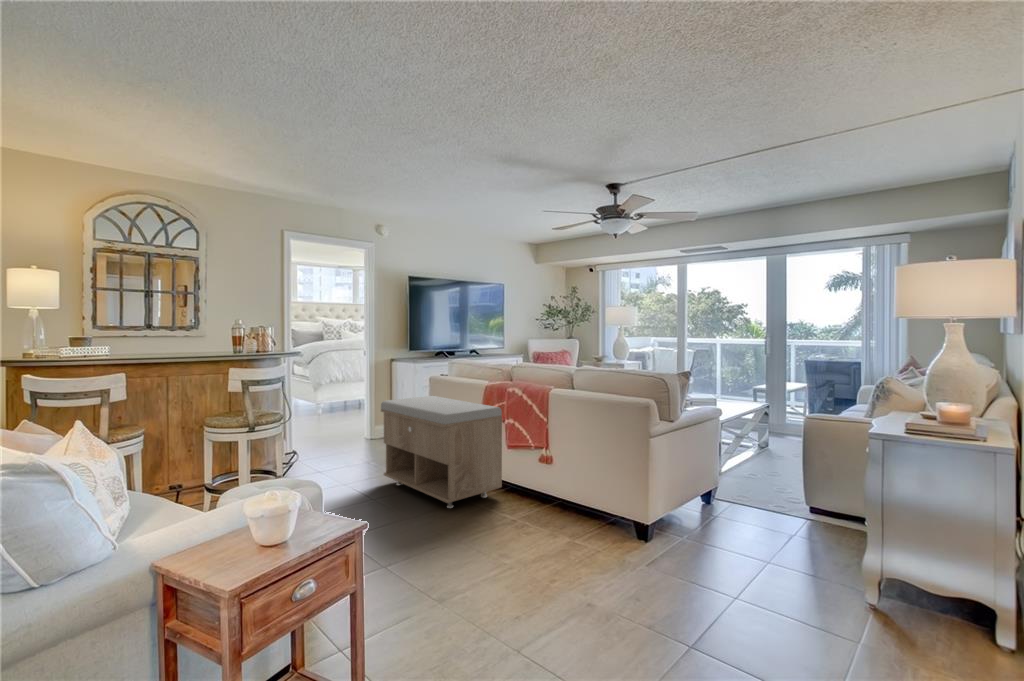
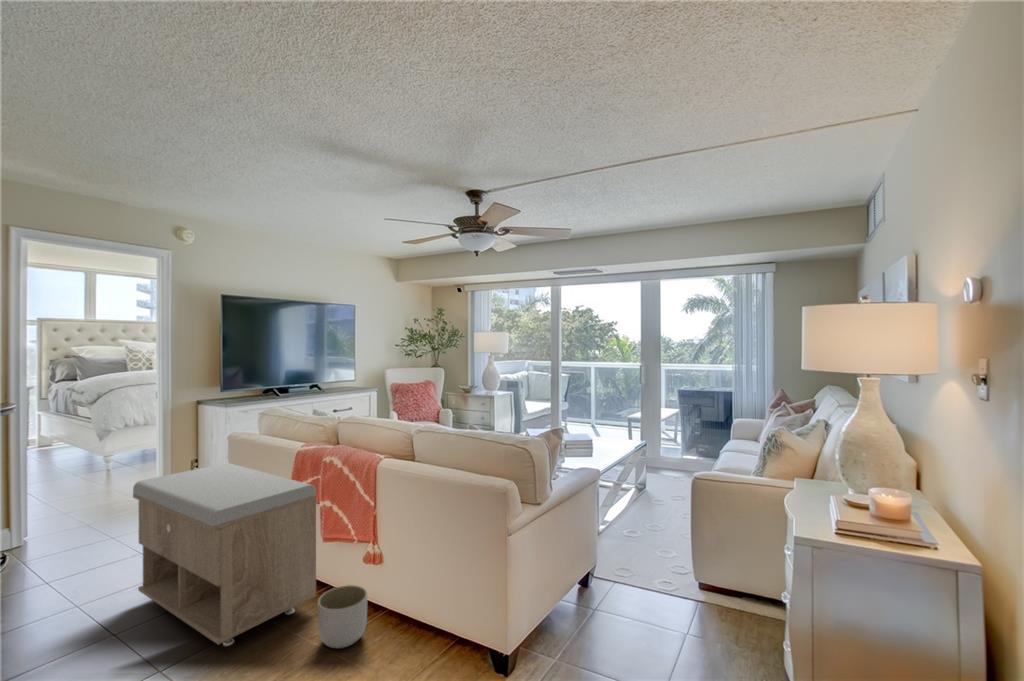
planter: none [509,478,542,516] -> present [317,585,367,648]

